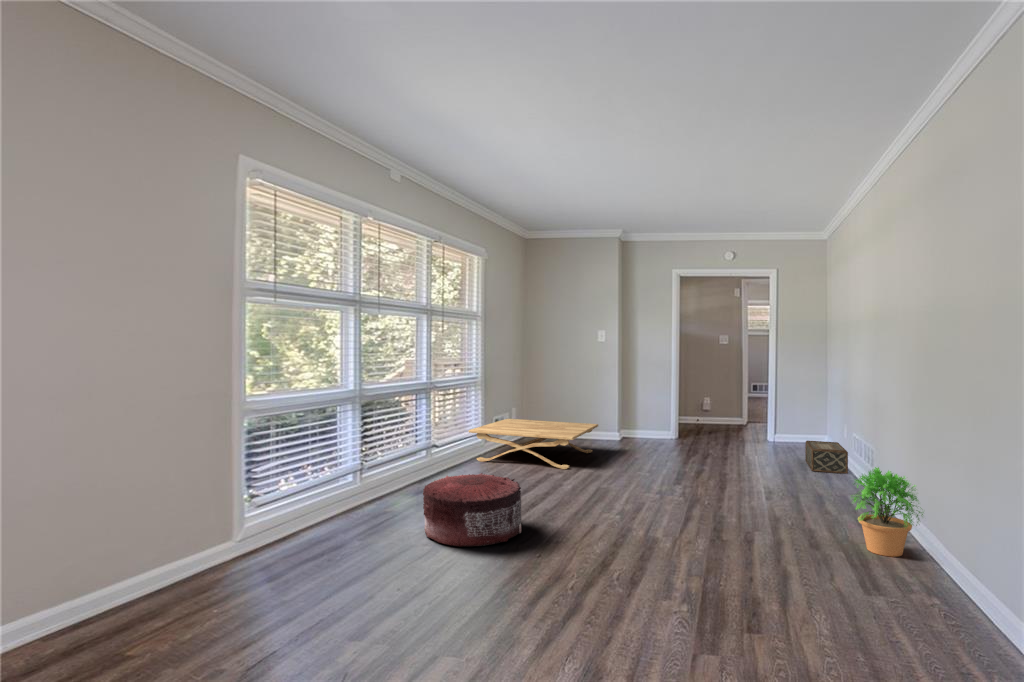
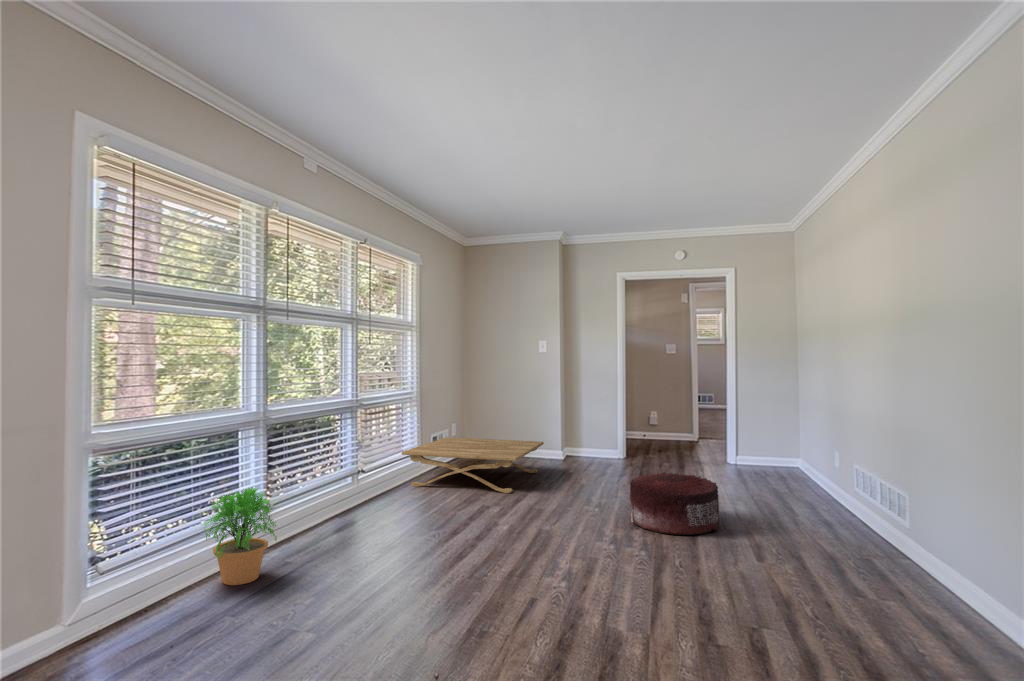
woven basket: present [805,441,848,474] -> none [757,455,802,490]
potted plant: present [853,467,923,557] -> present [204,487,277,585]
pouf: present [423,473,522,546] -> present [630,472,719,535]

